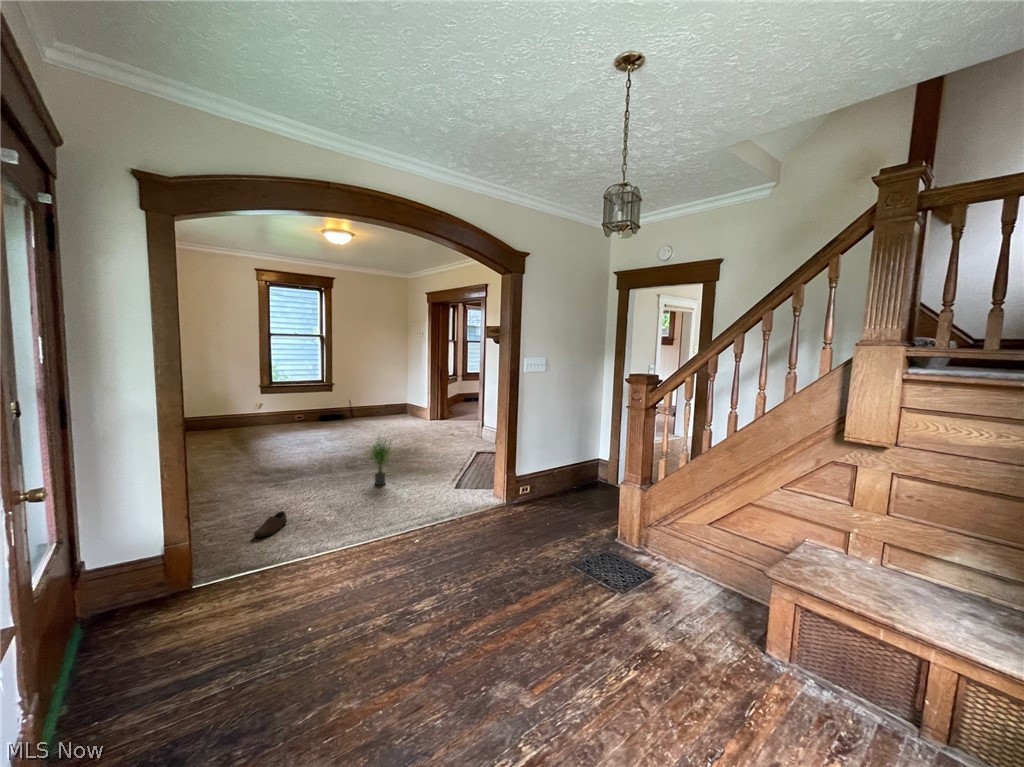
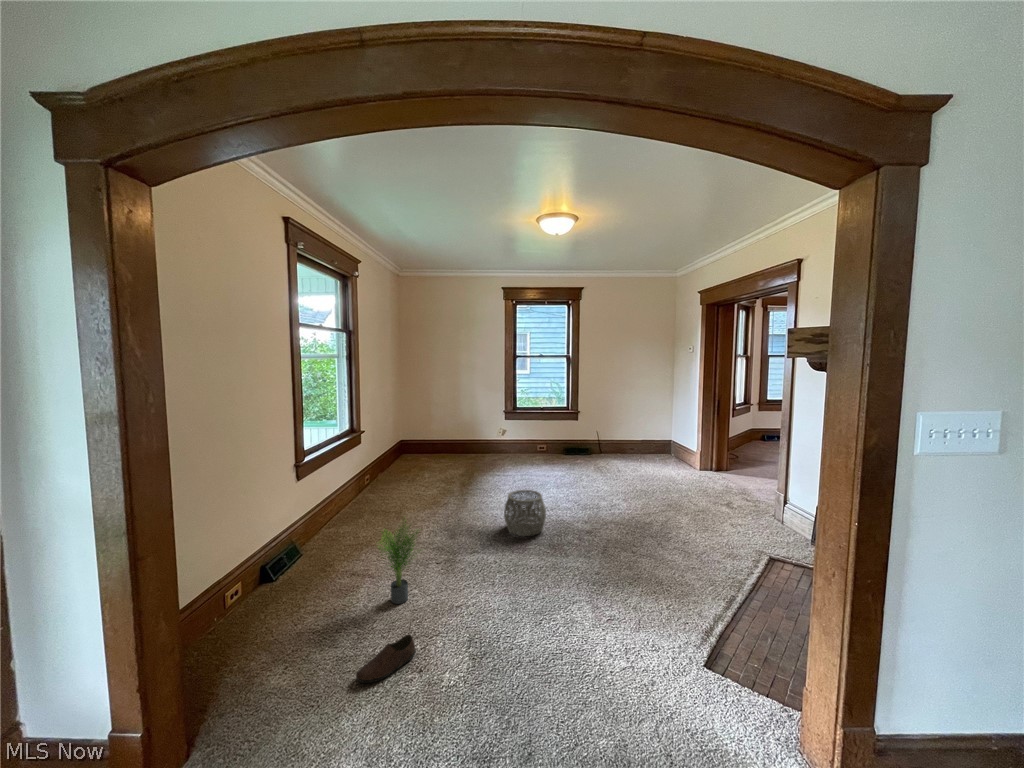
woven basket: none [301,436,336,468] -> present [504,490,546,536]
potted plant: present [369,437,391,485] -> present [380,521,417,604]

